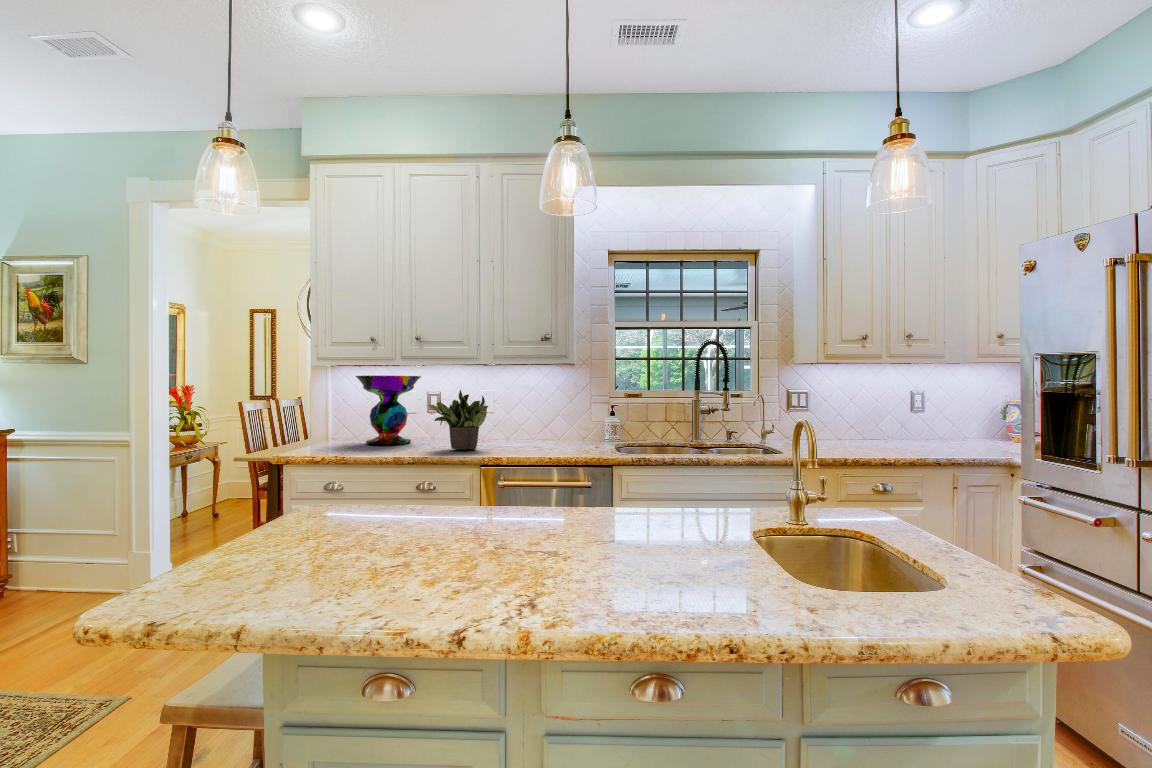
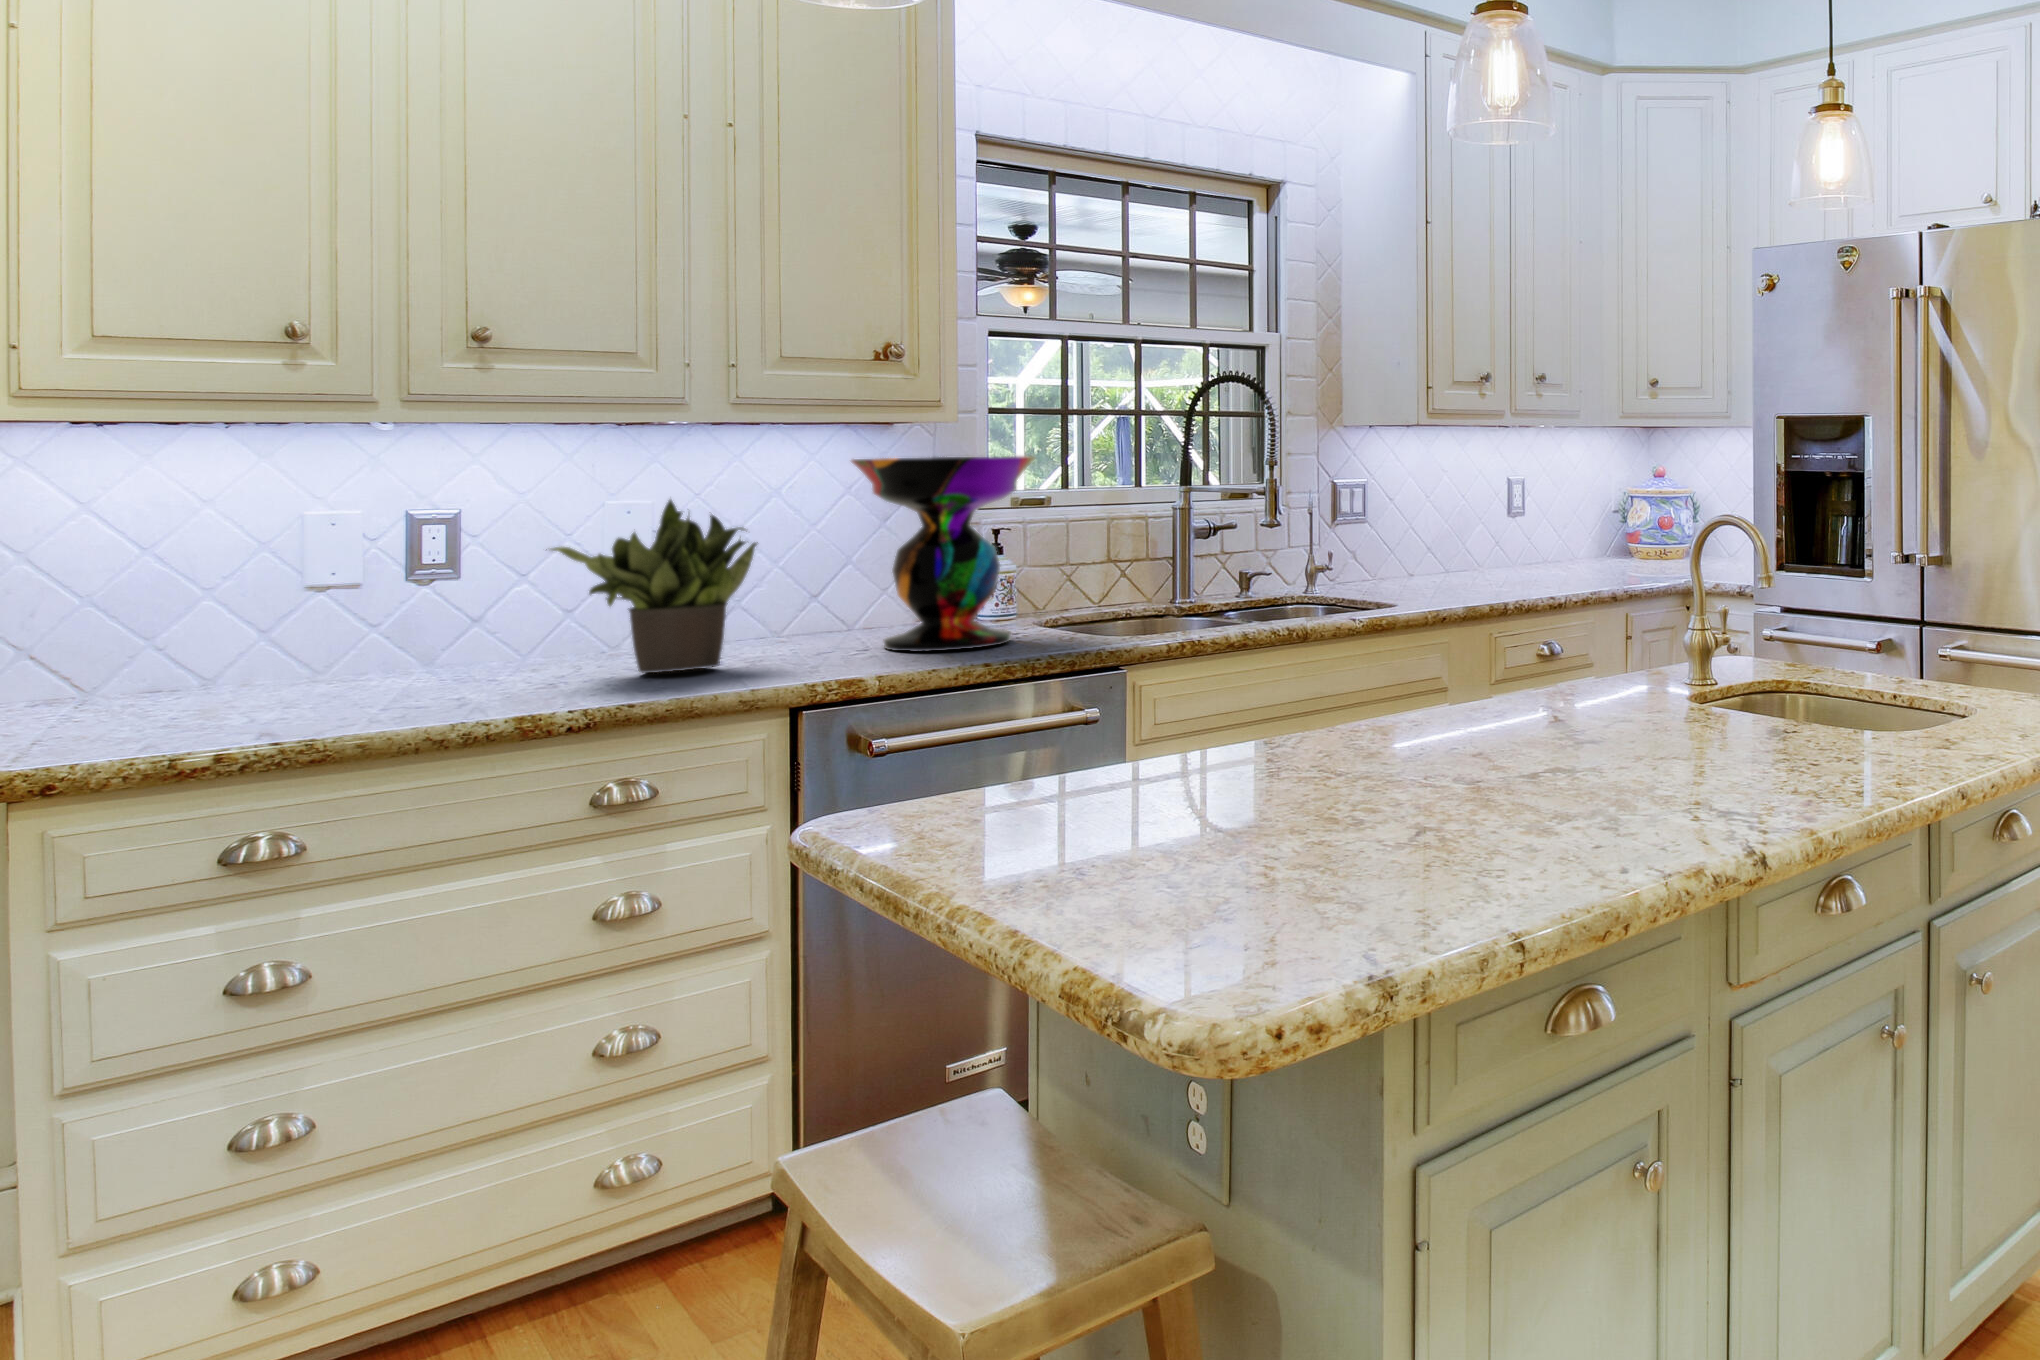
decorative bowl: present [356,375,421,445] -> present [851,456,1035,651]

